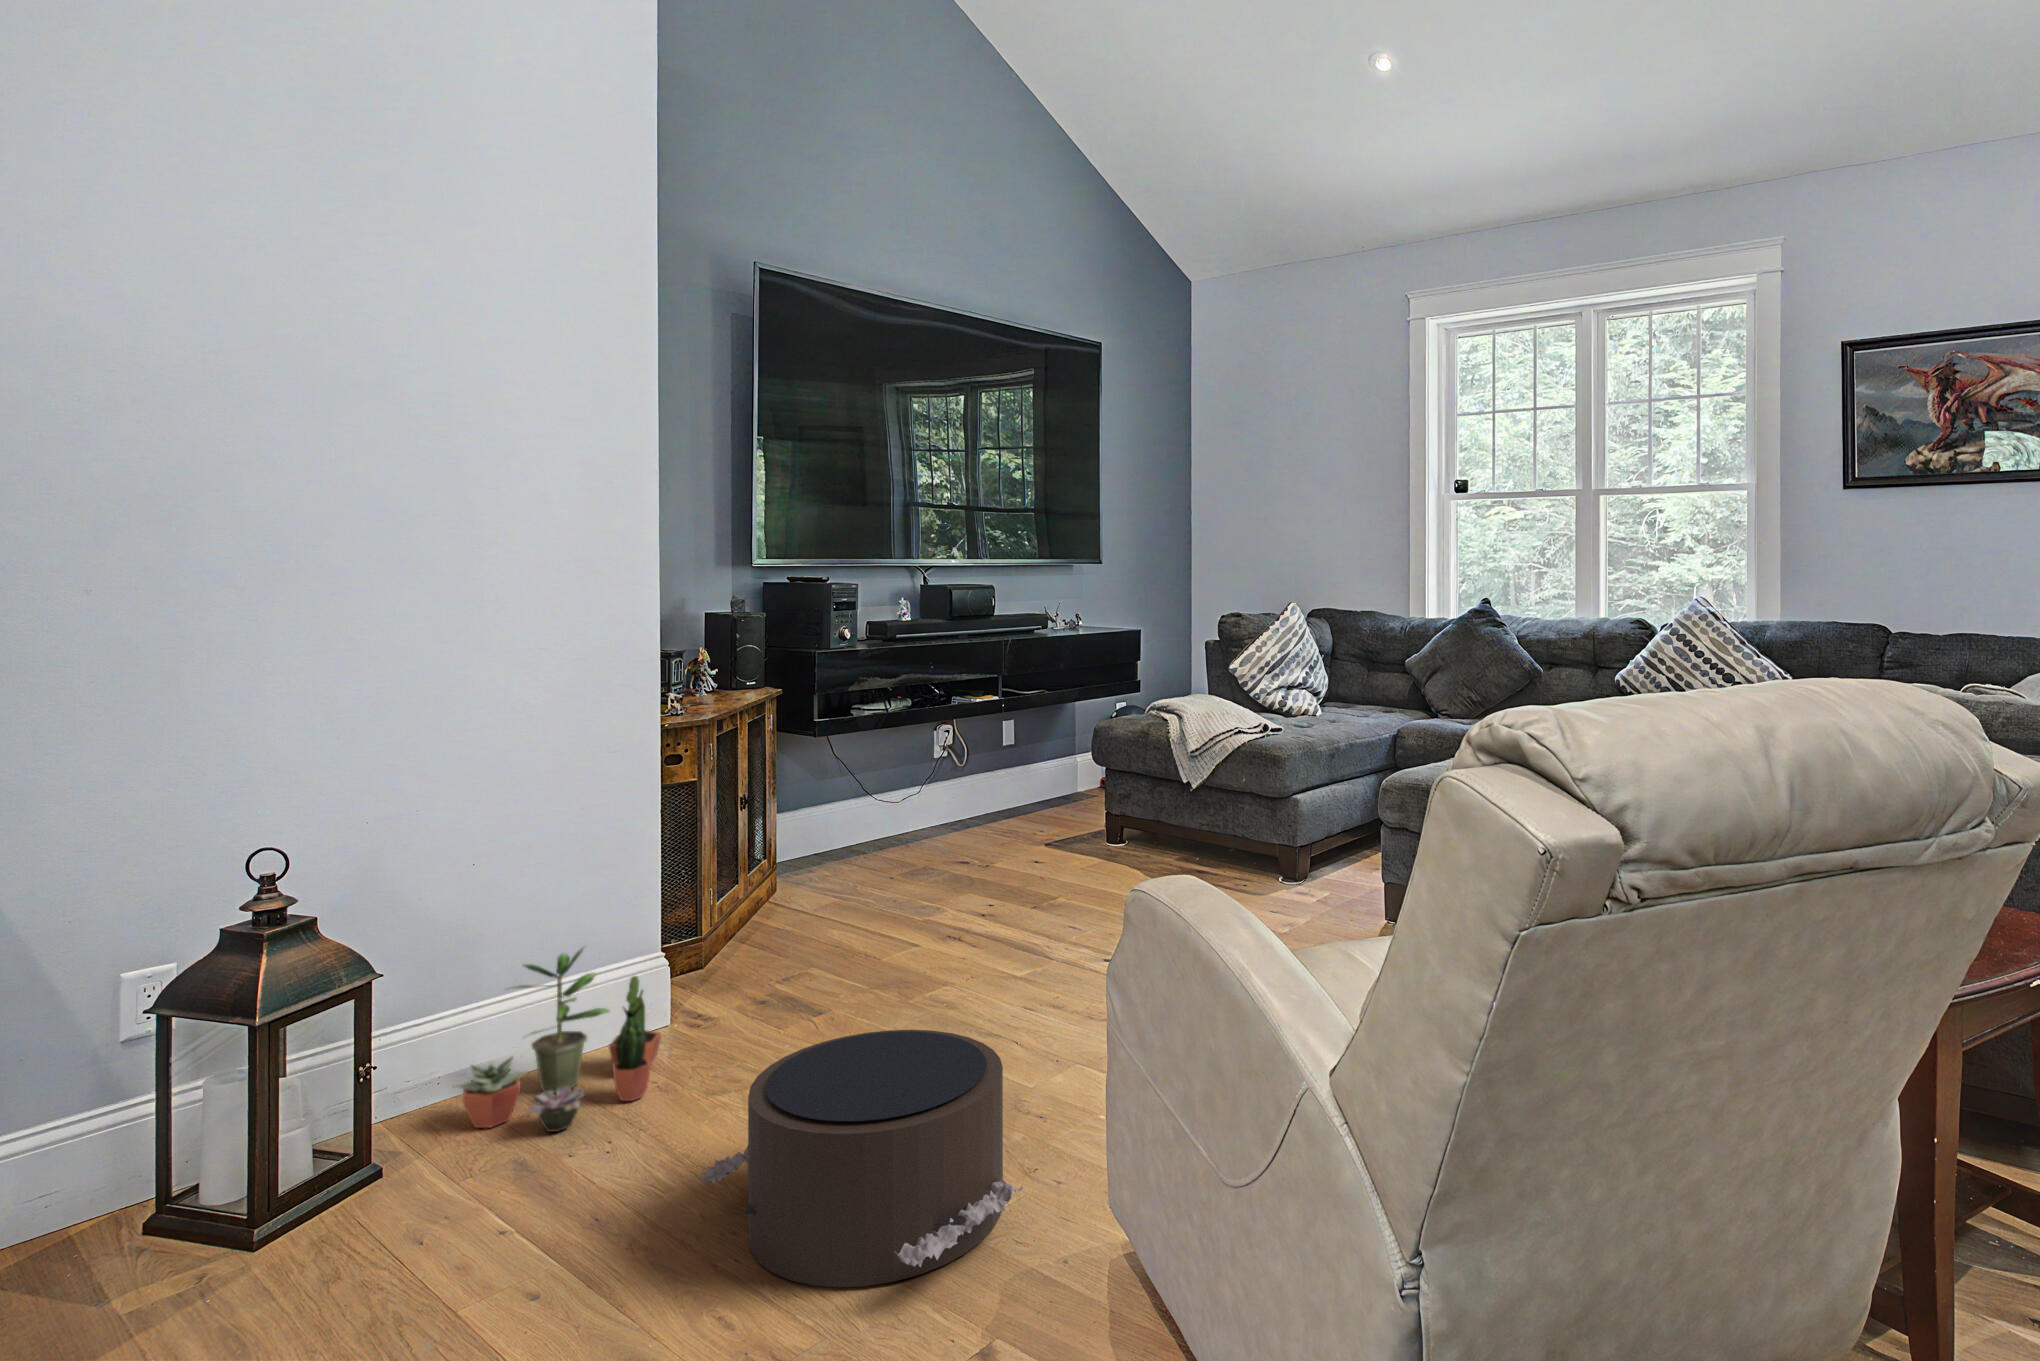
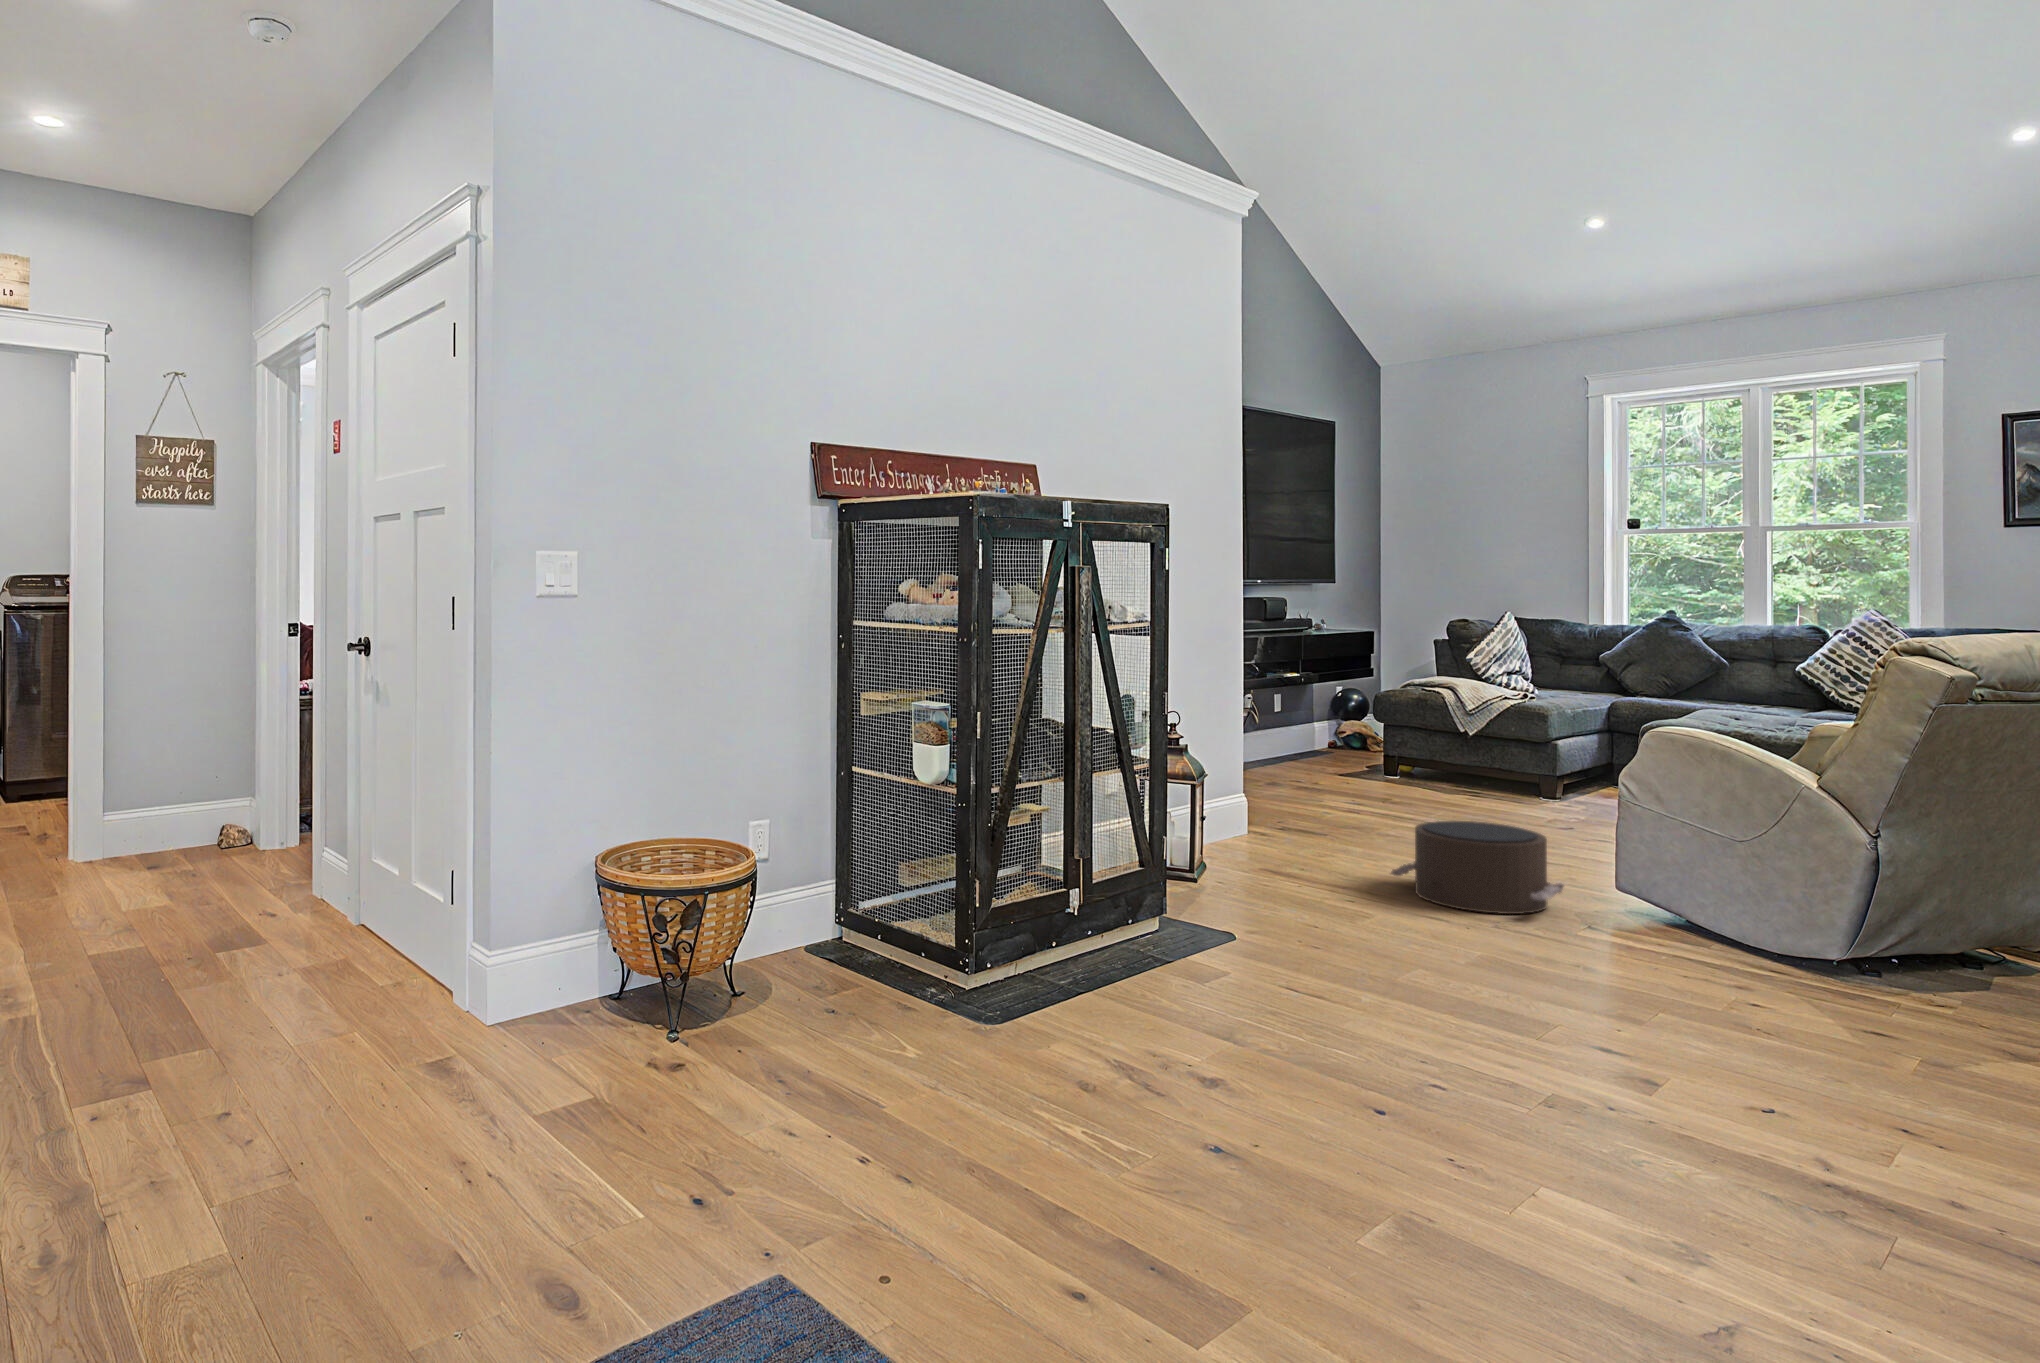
potted plant: present [453,949,661,1132] -> none [1208,781,1290,866]

